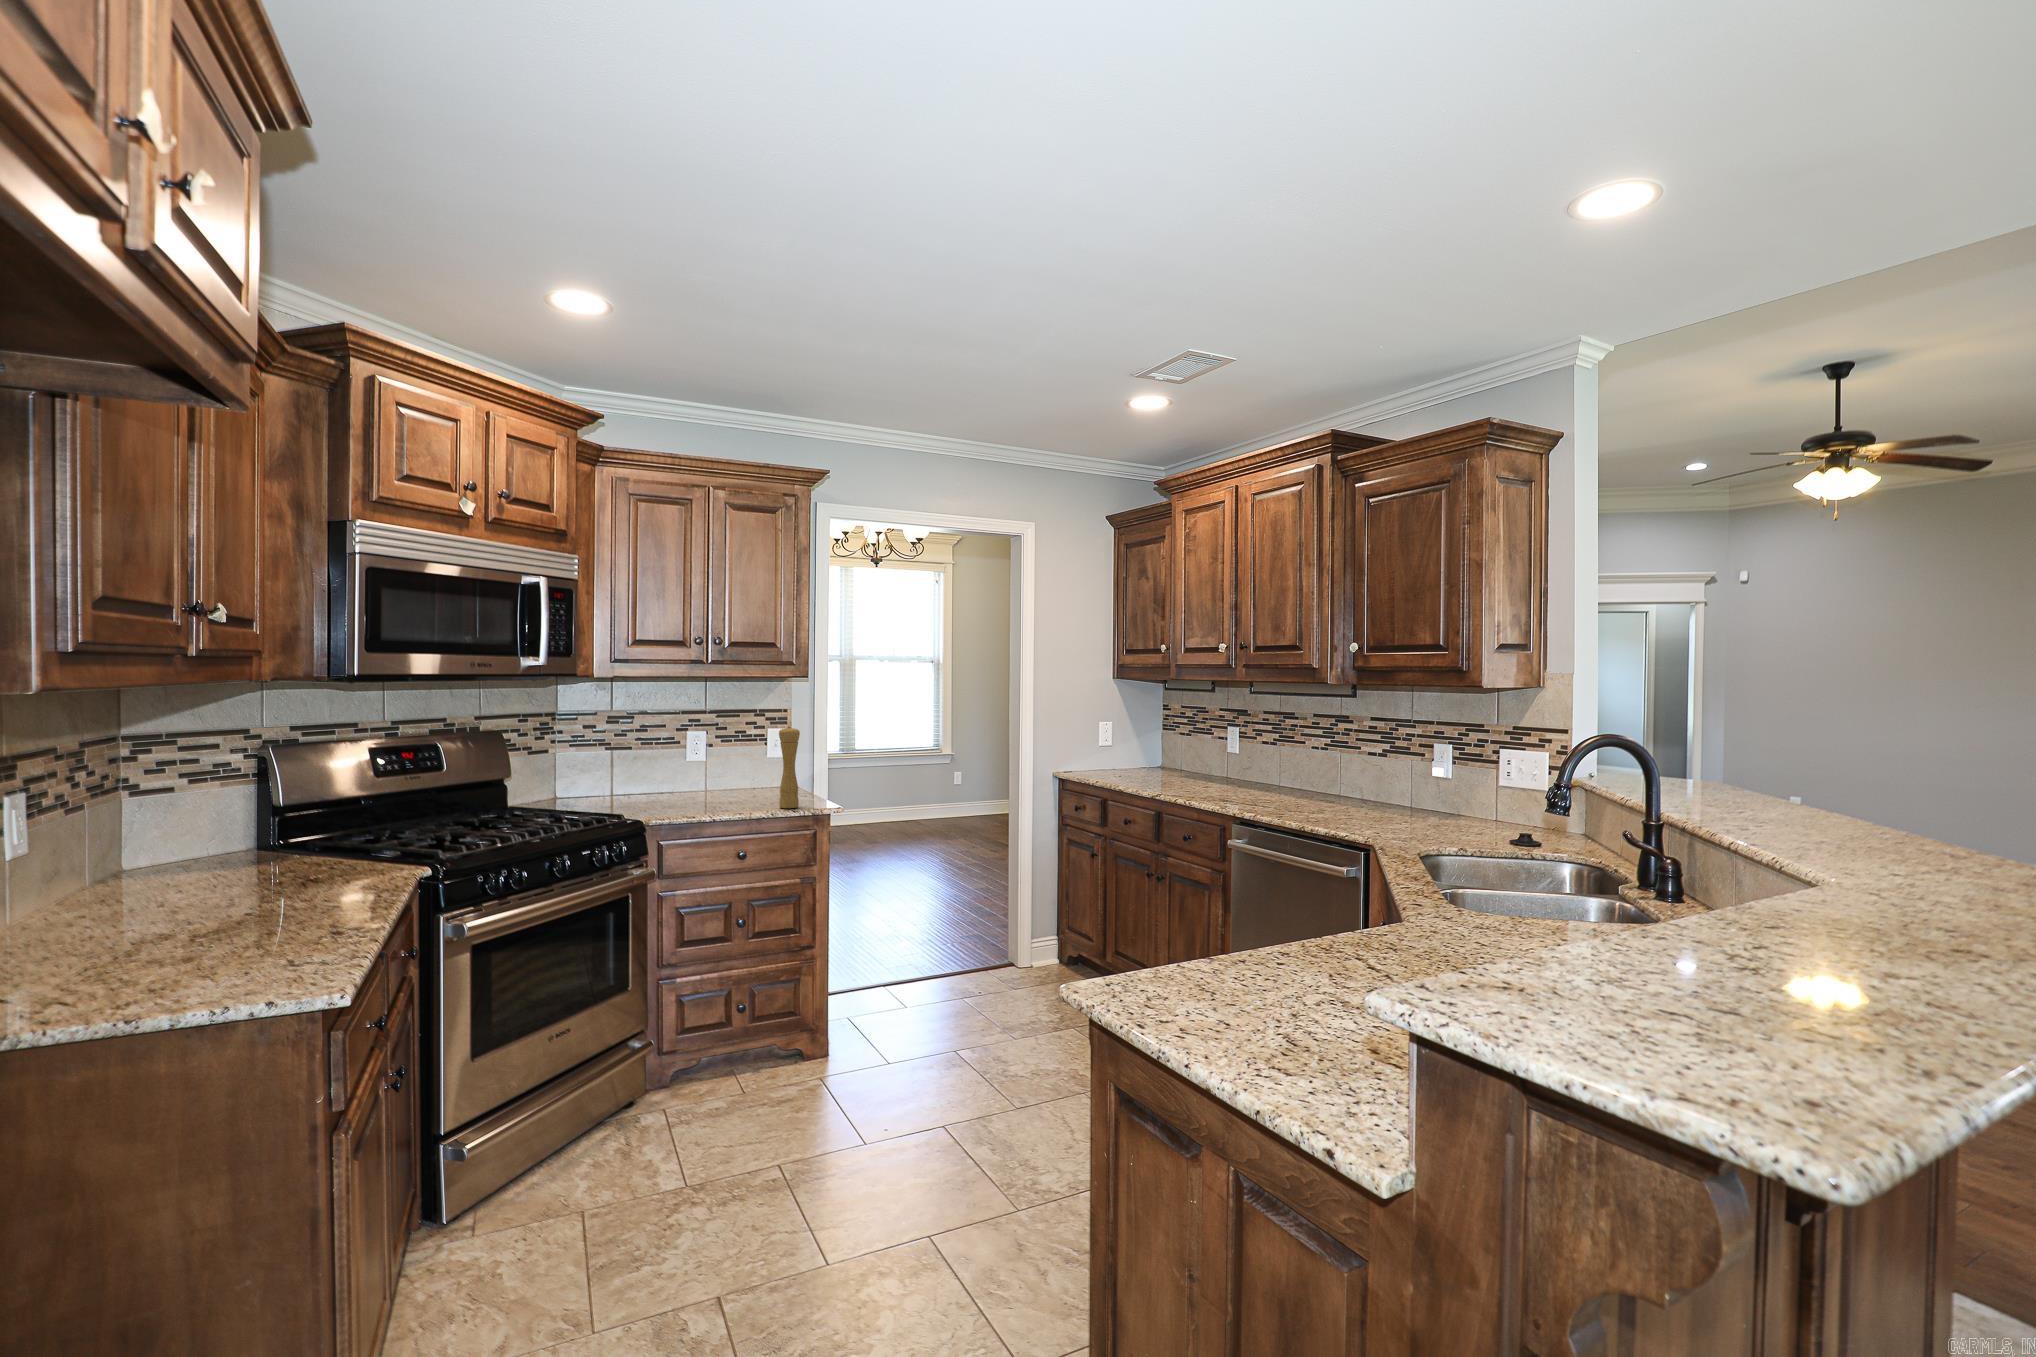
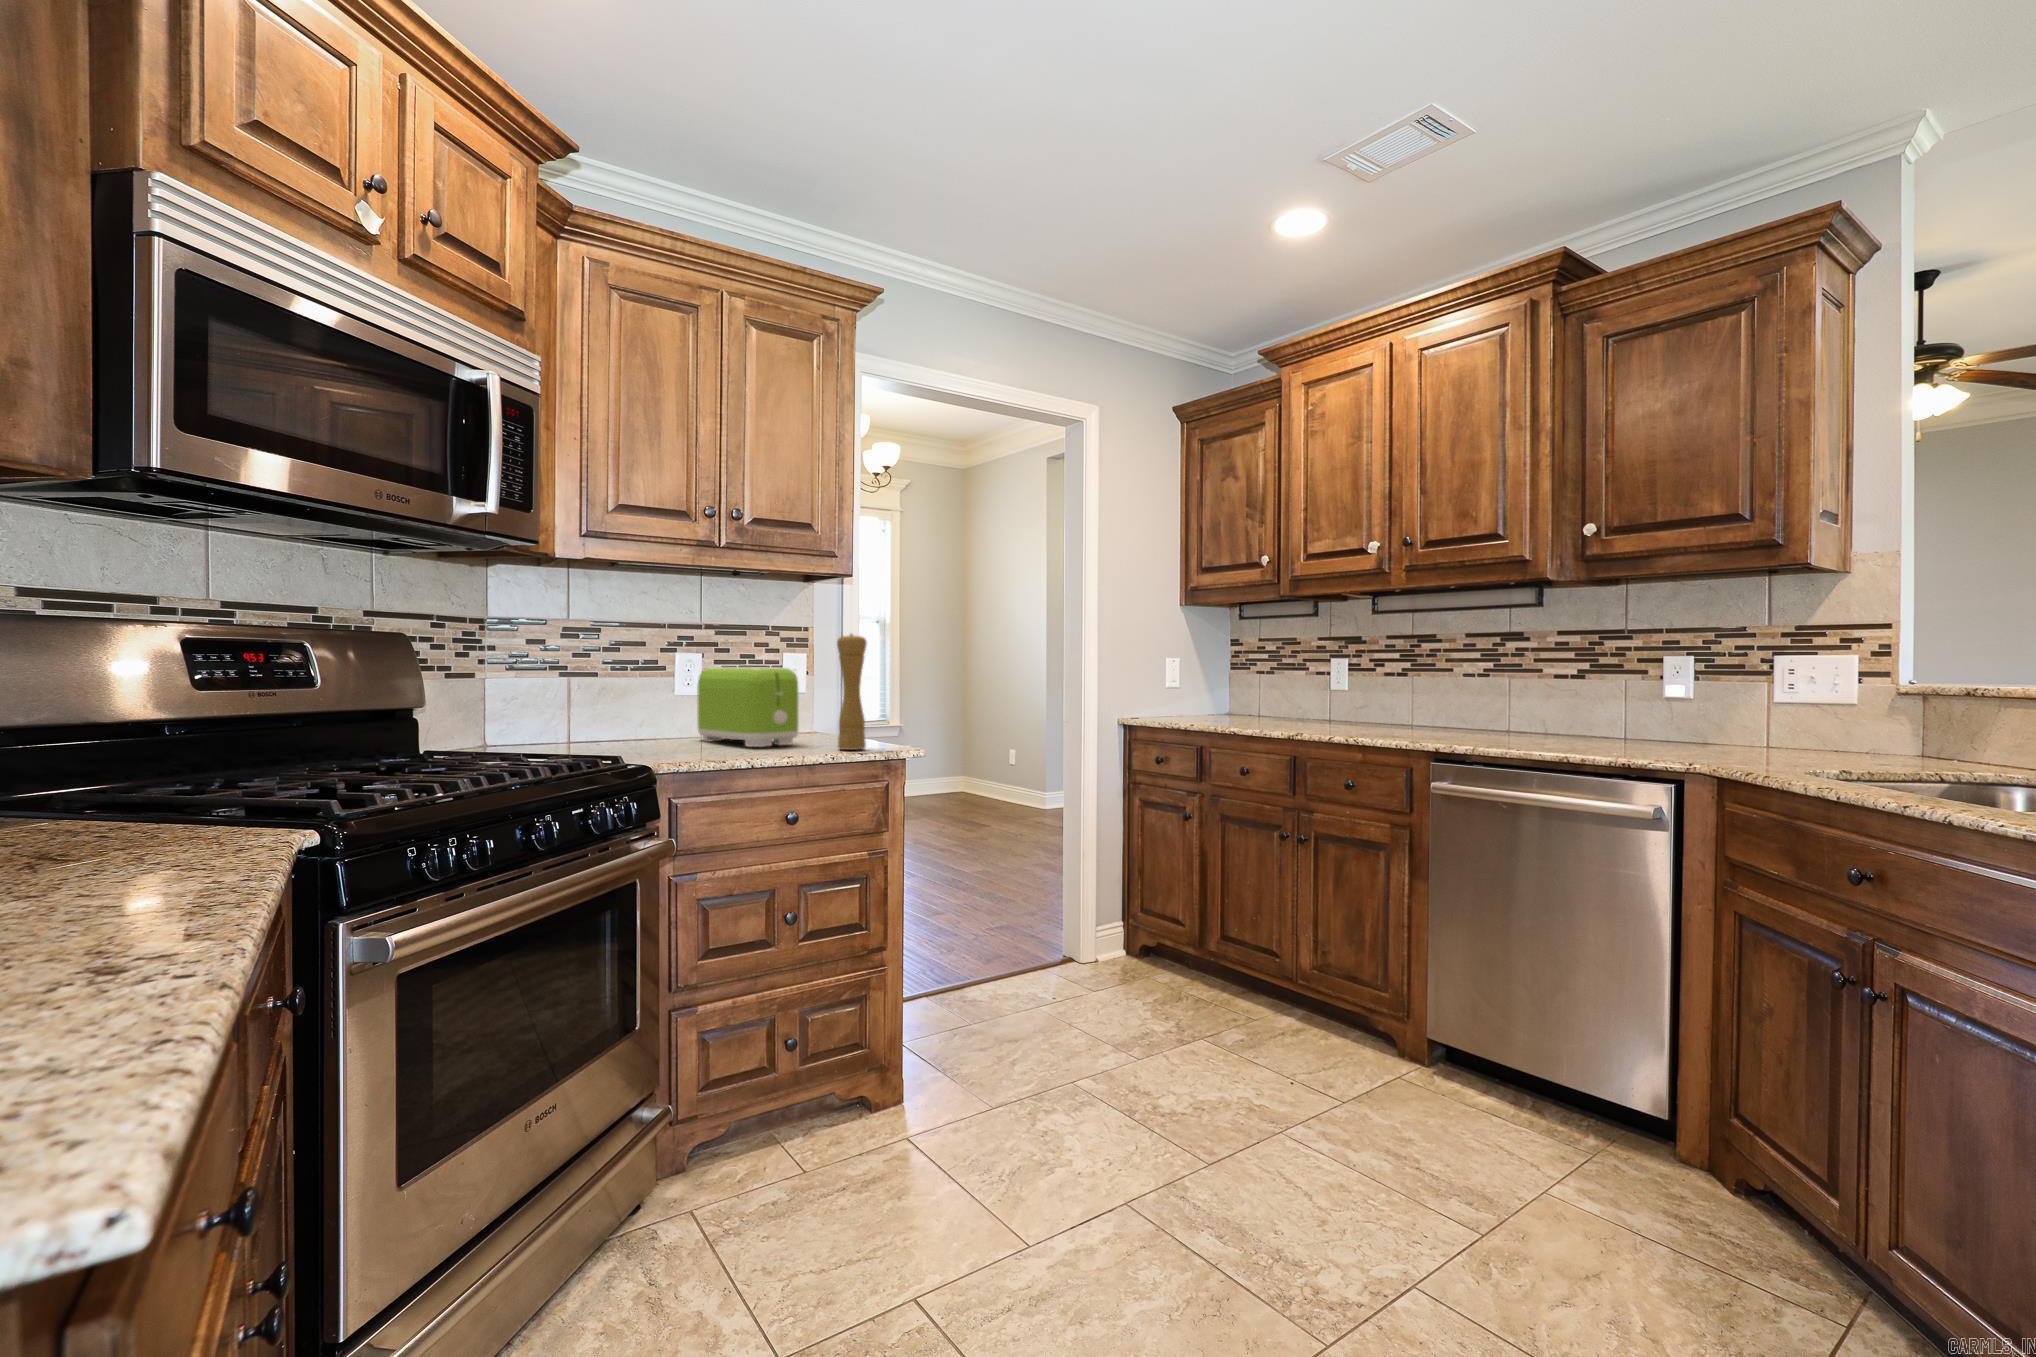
toaster: none [694,745,757,804] -> present [697,667,798,747]

